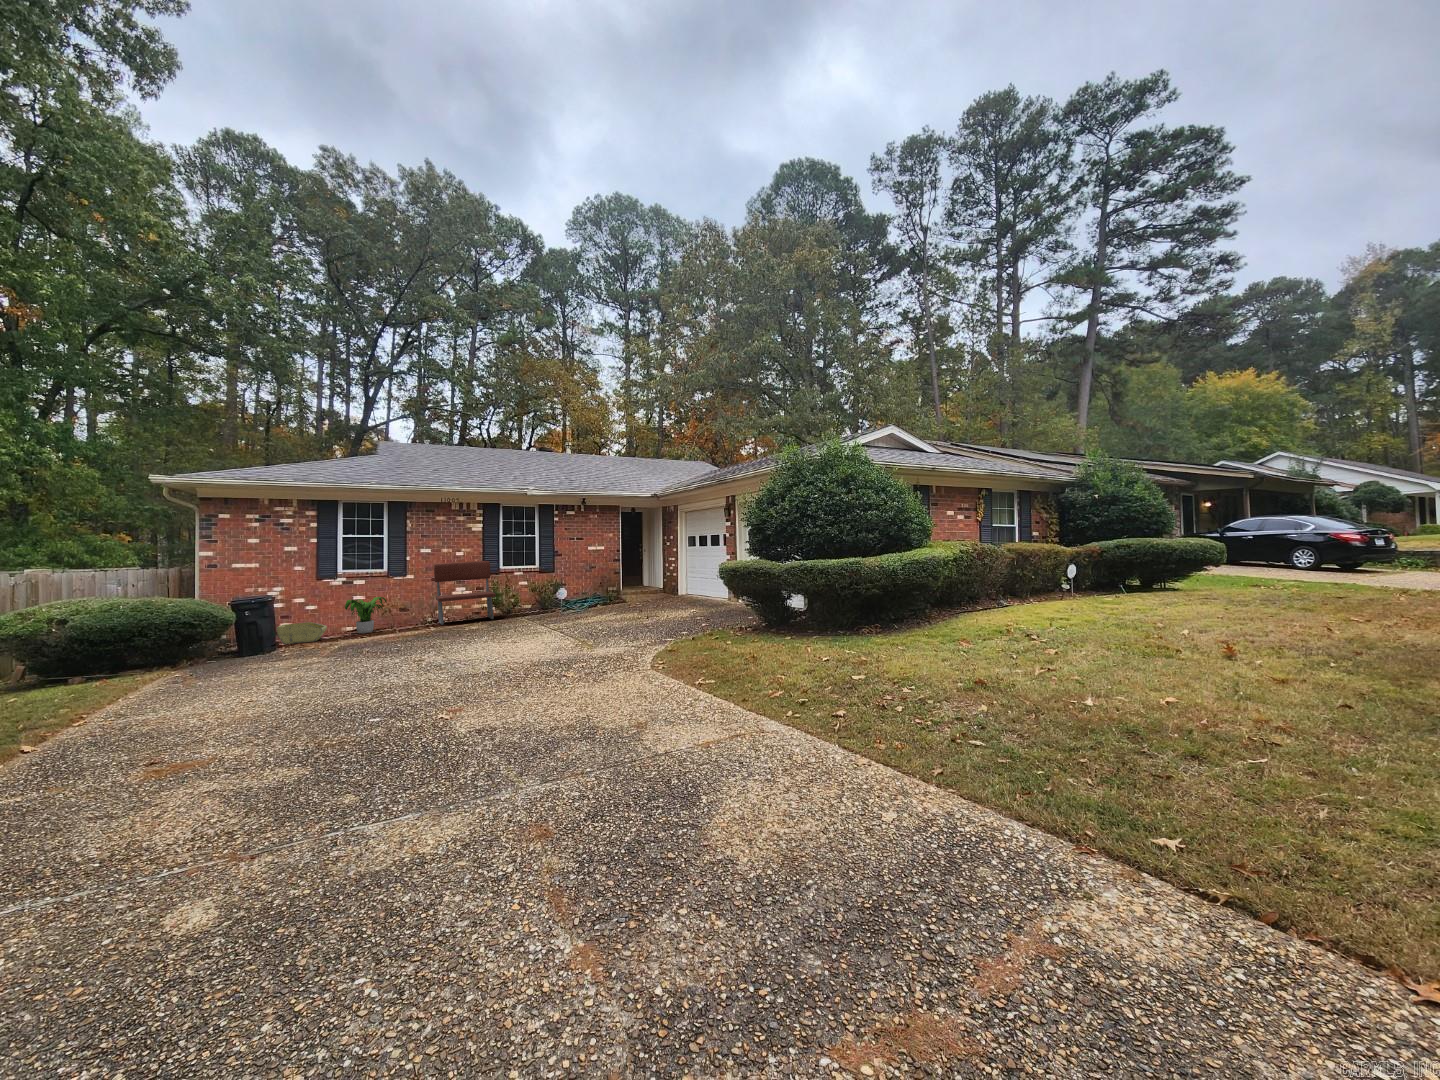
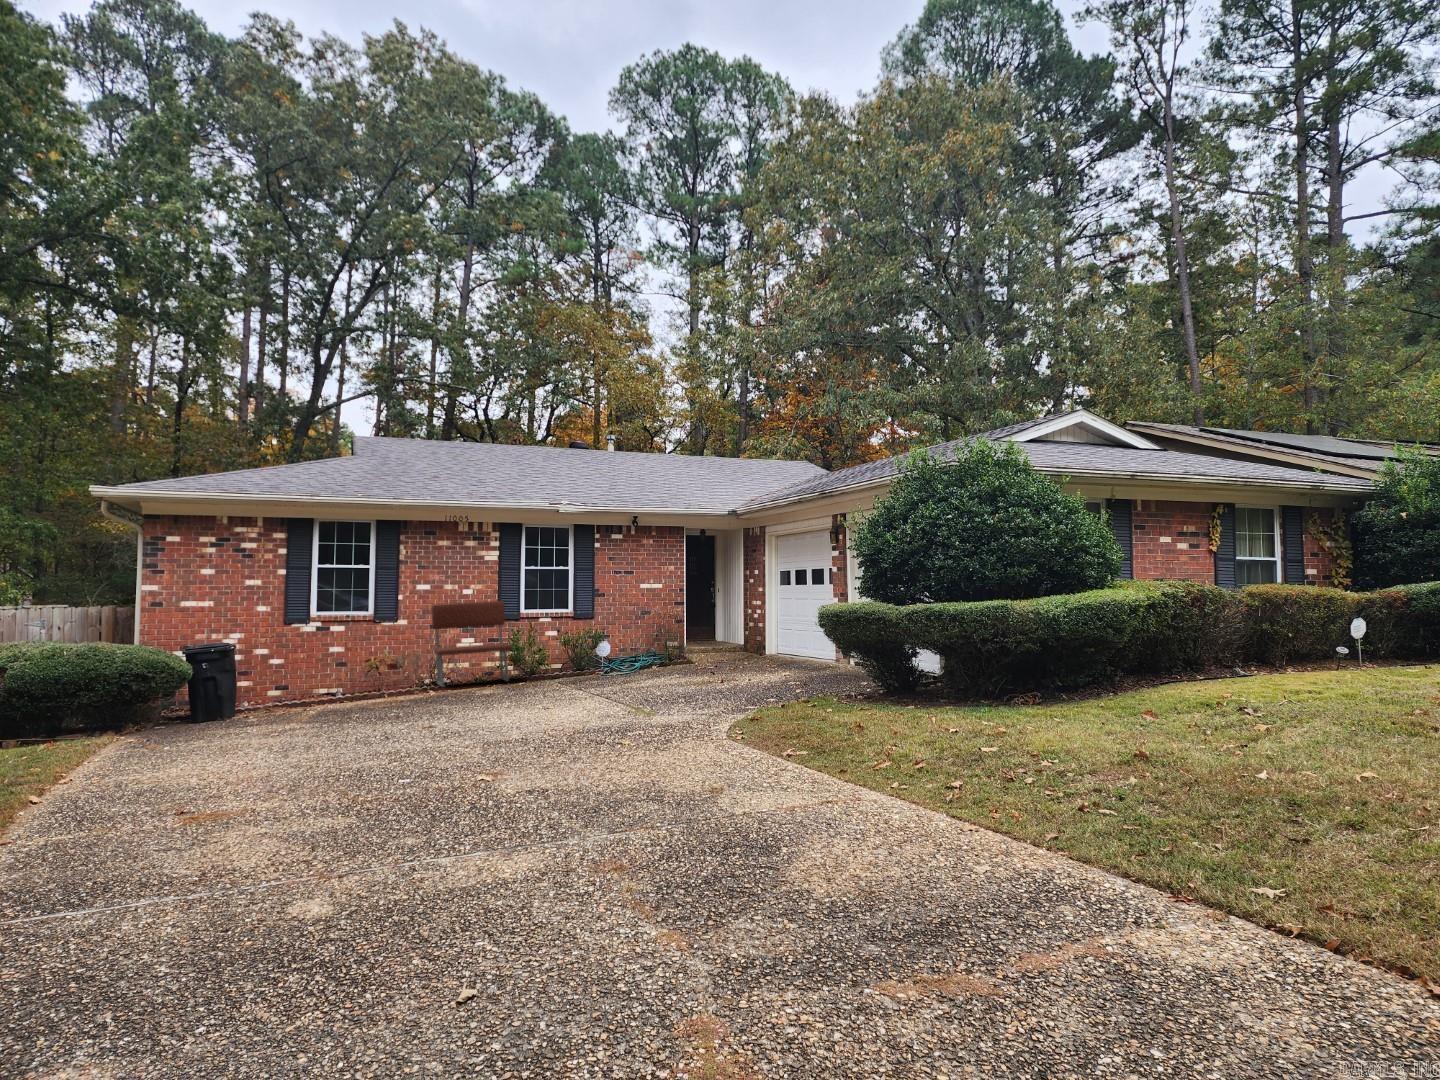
potted plant: present [345,597,387,633] -> none [321,647,372,696]
storage bin: present [276,622,327,644] -> none [243,679,301,707]

